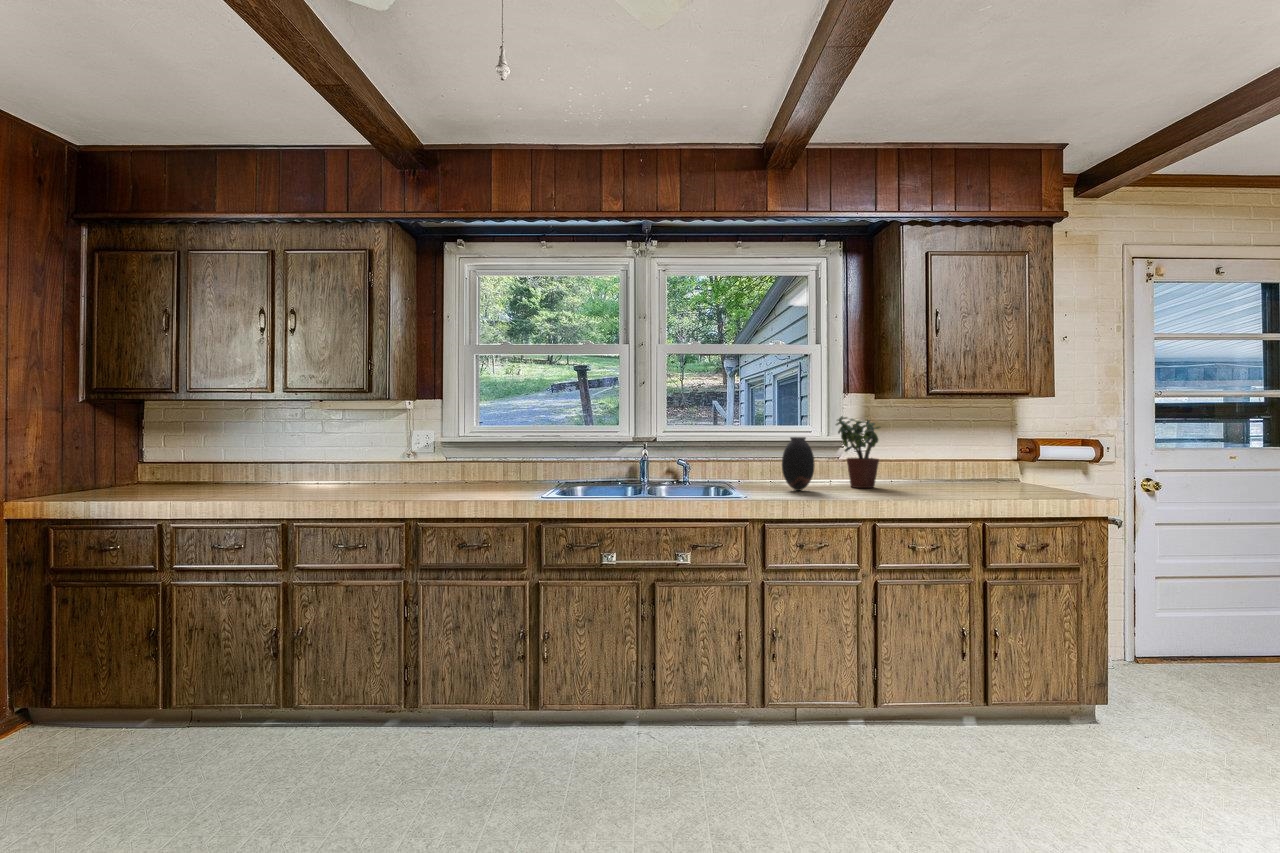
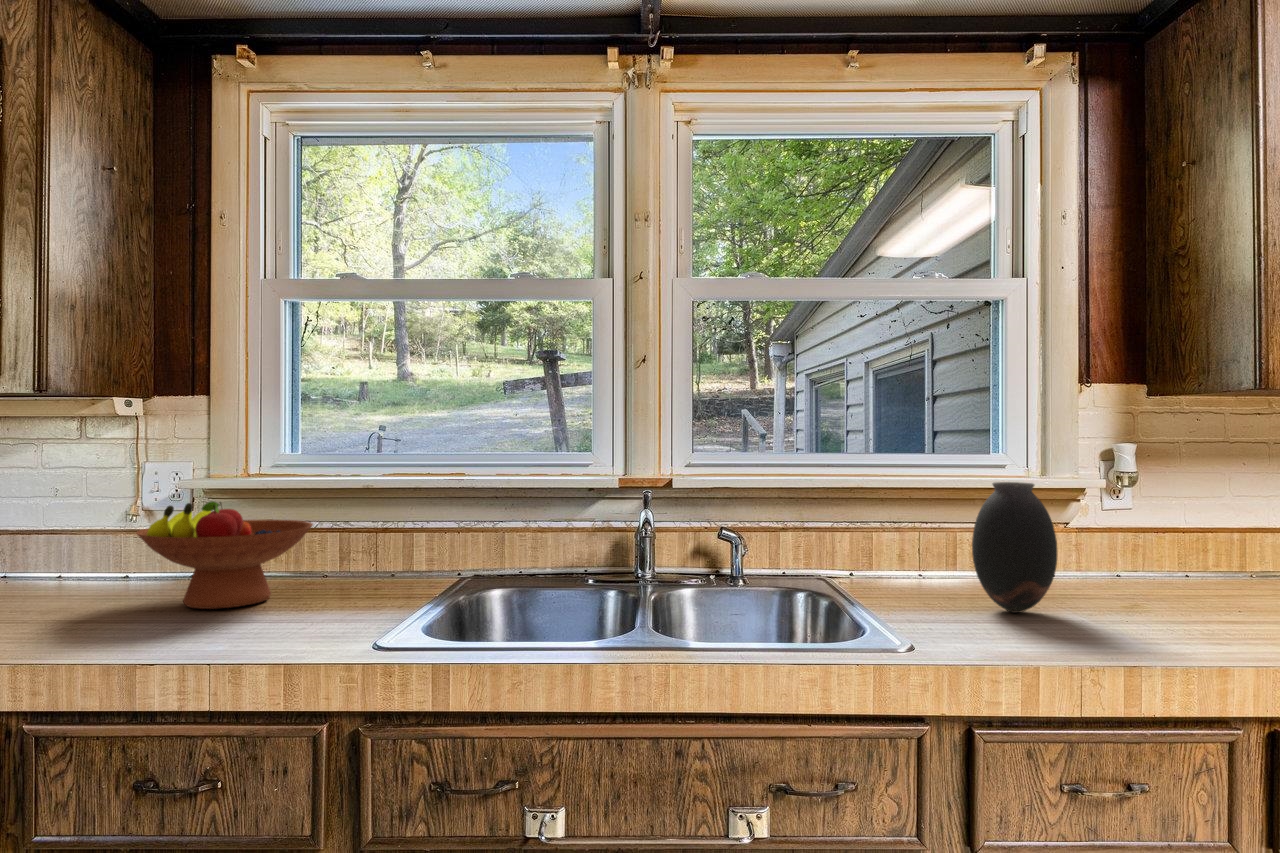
potted plant: present [836,416,879,488] -> none [1075,432,1200,602]
fruit bowl: none [431,446,500,490] -> present [136,502,313,609]

